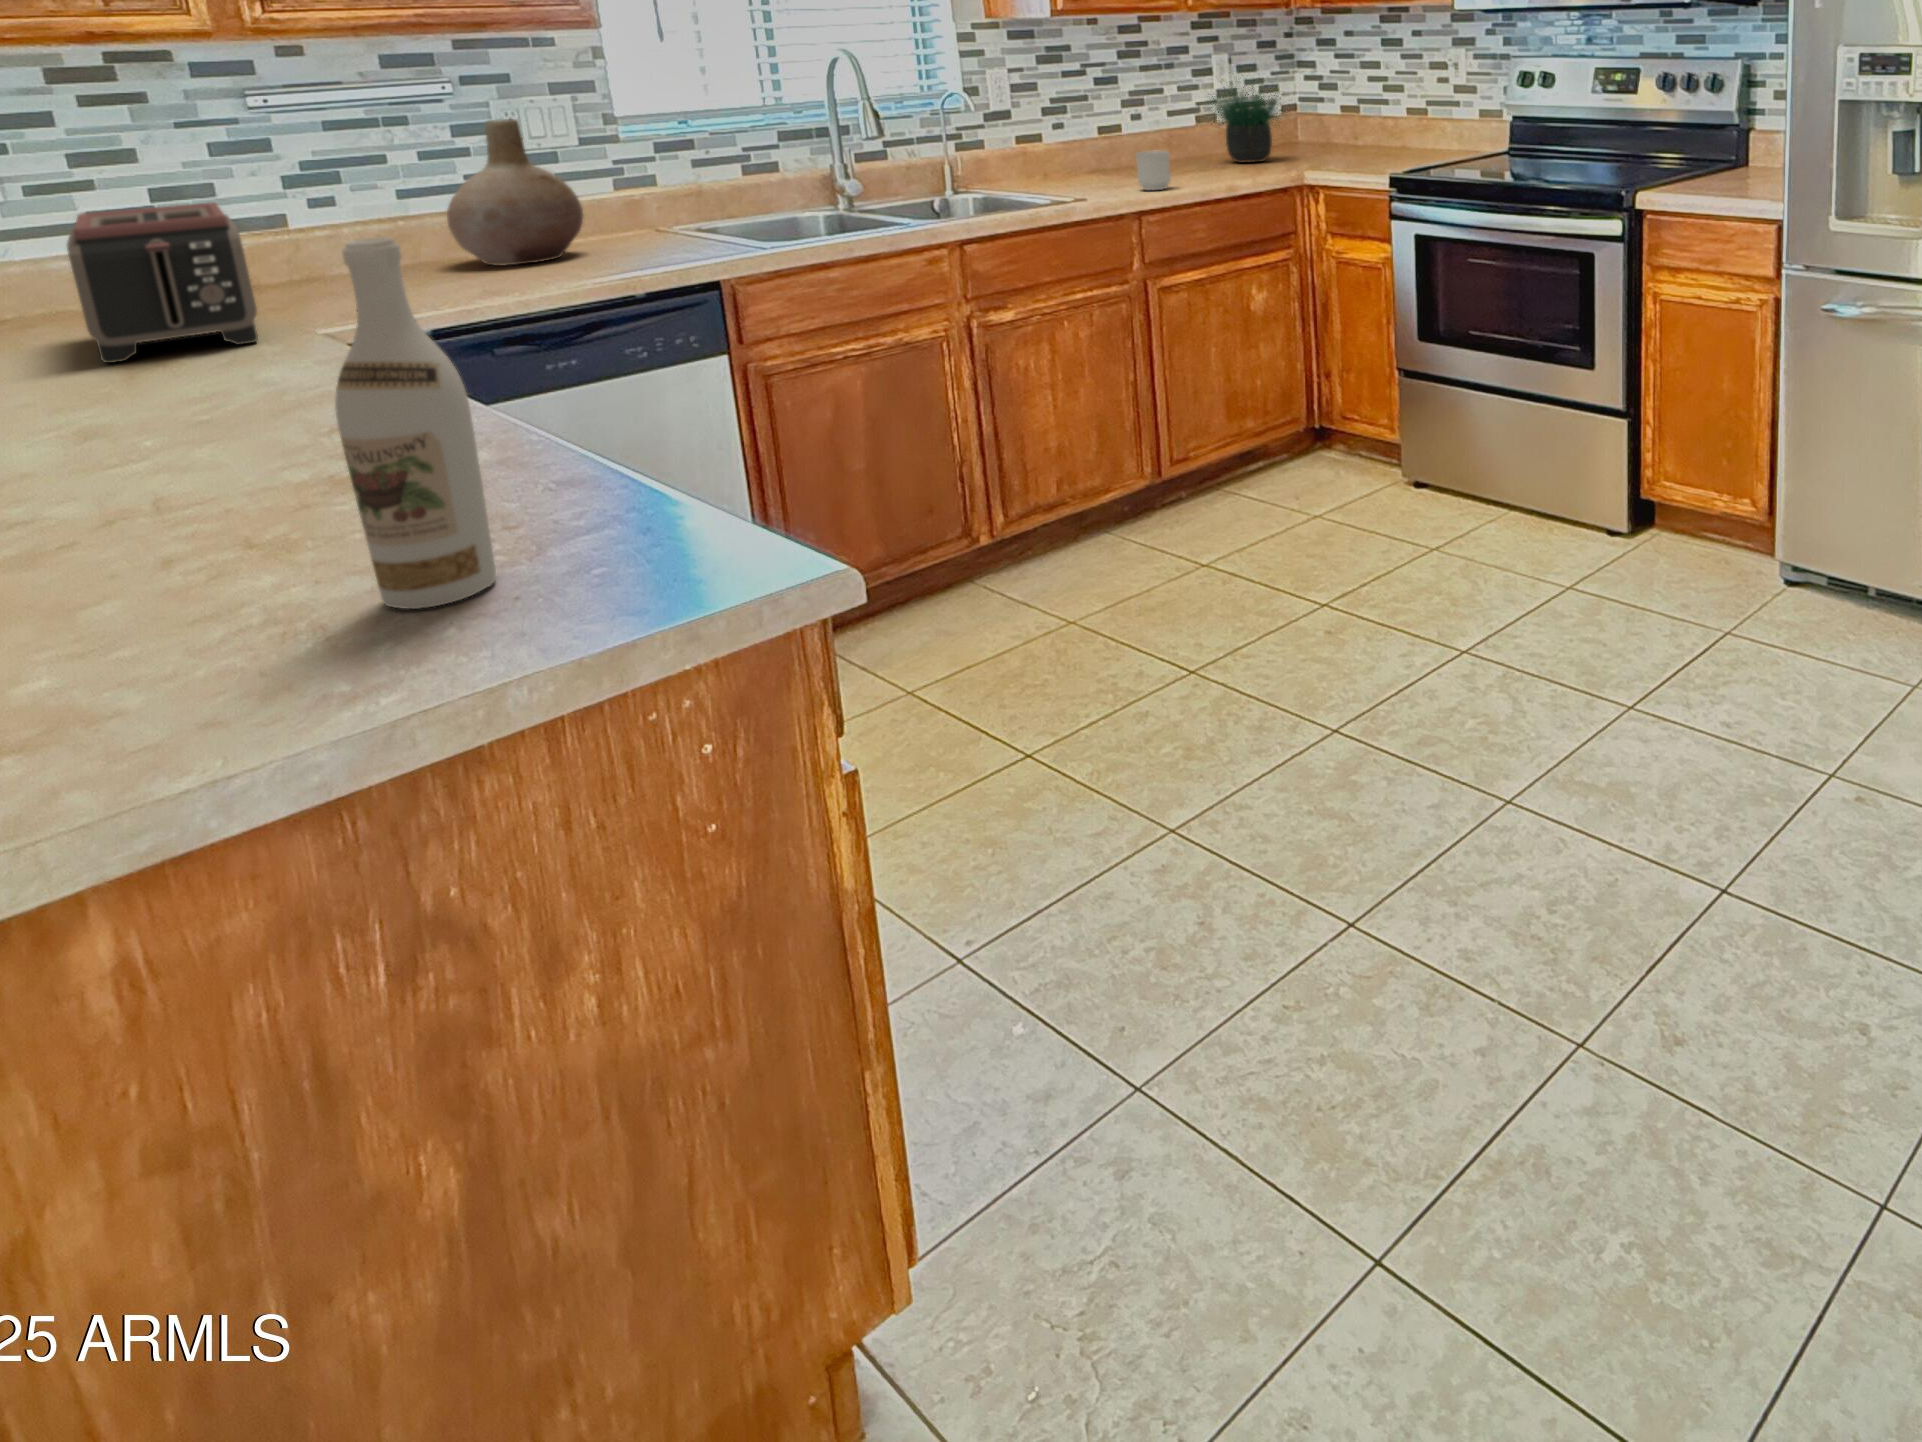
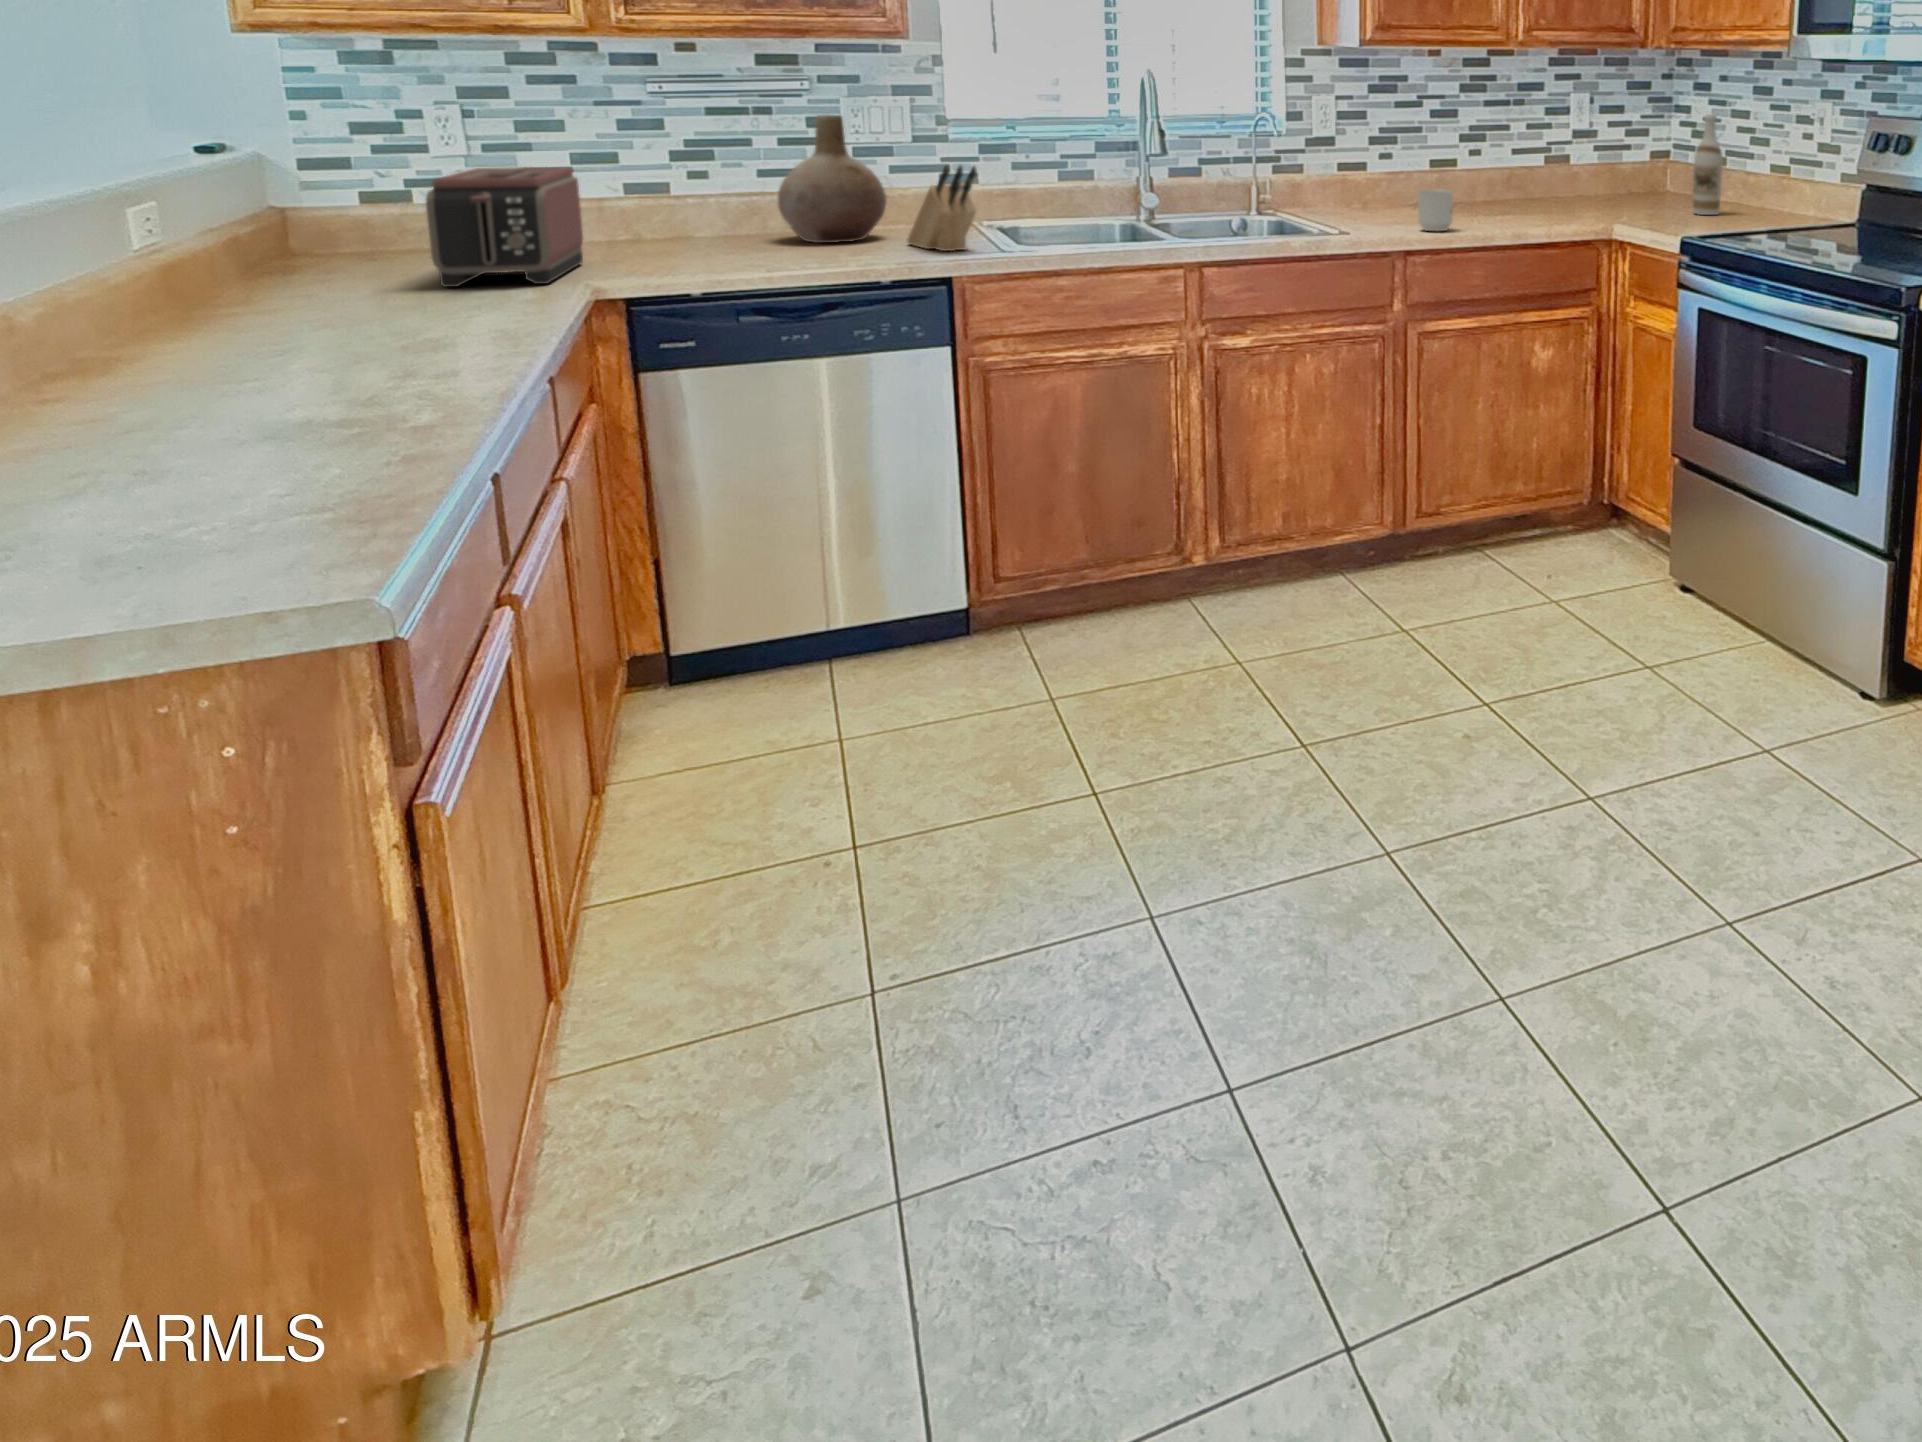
potted plant: present [1211,80,1284,163] -> none [1526,95,1641,212]
knife block: none [627,161,724,257] -> present [907,165,977,251]
wine bottle: present [335,237,496,609] -> present [1693,114,1723,215]

